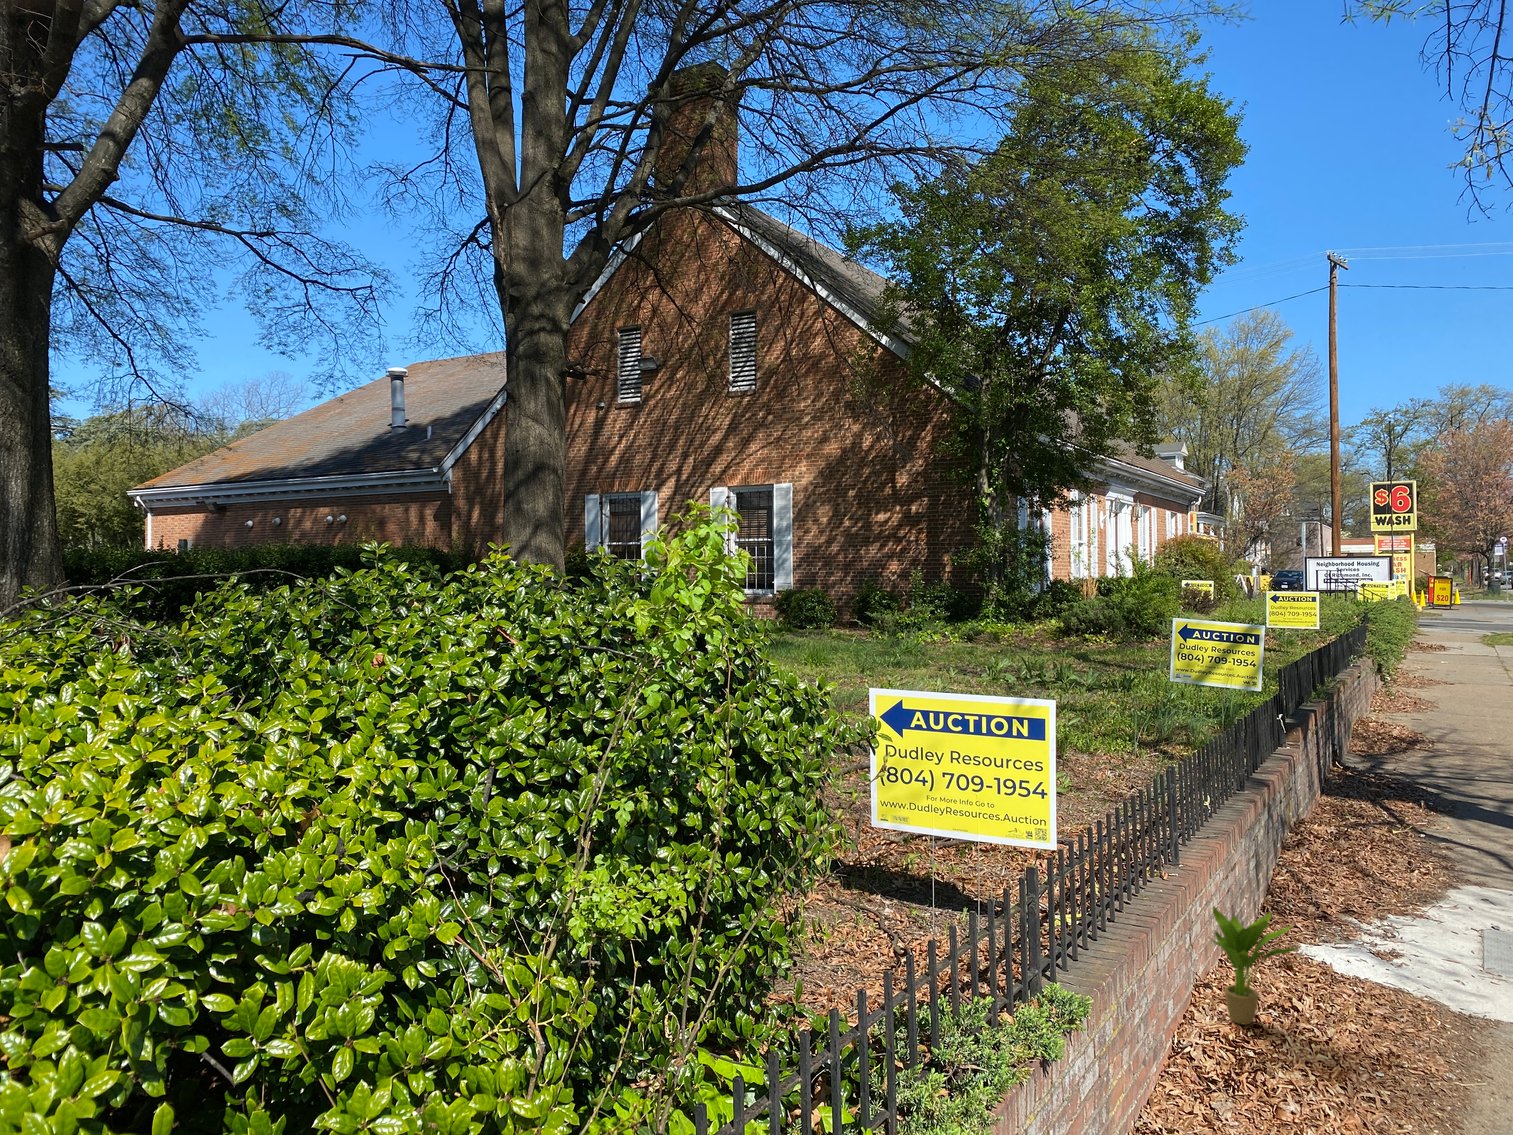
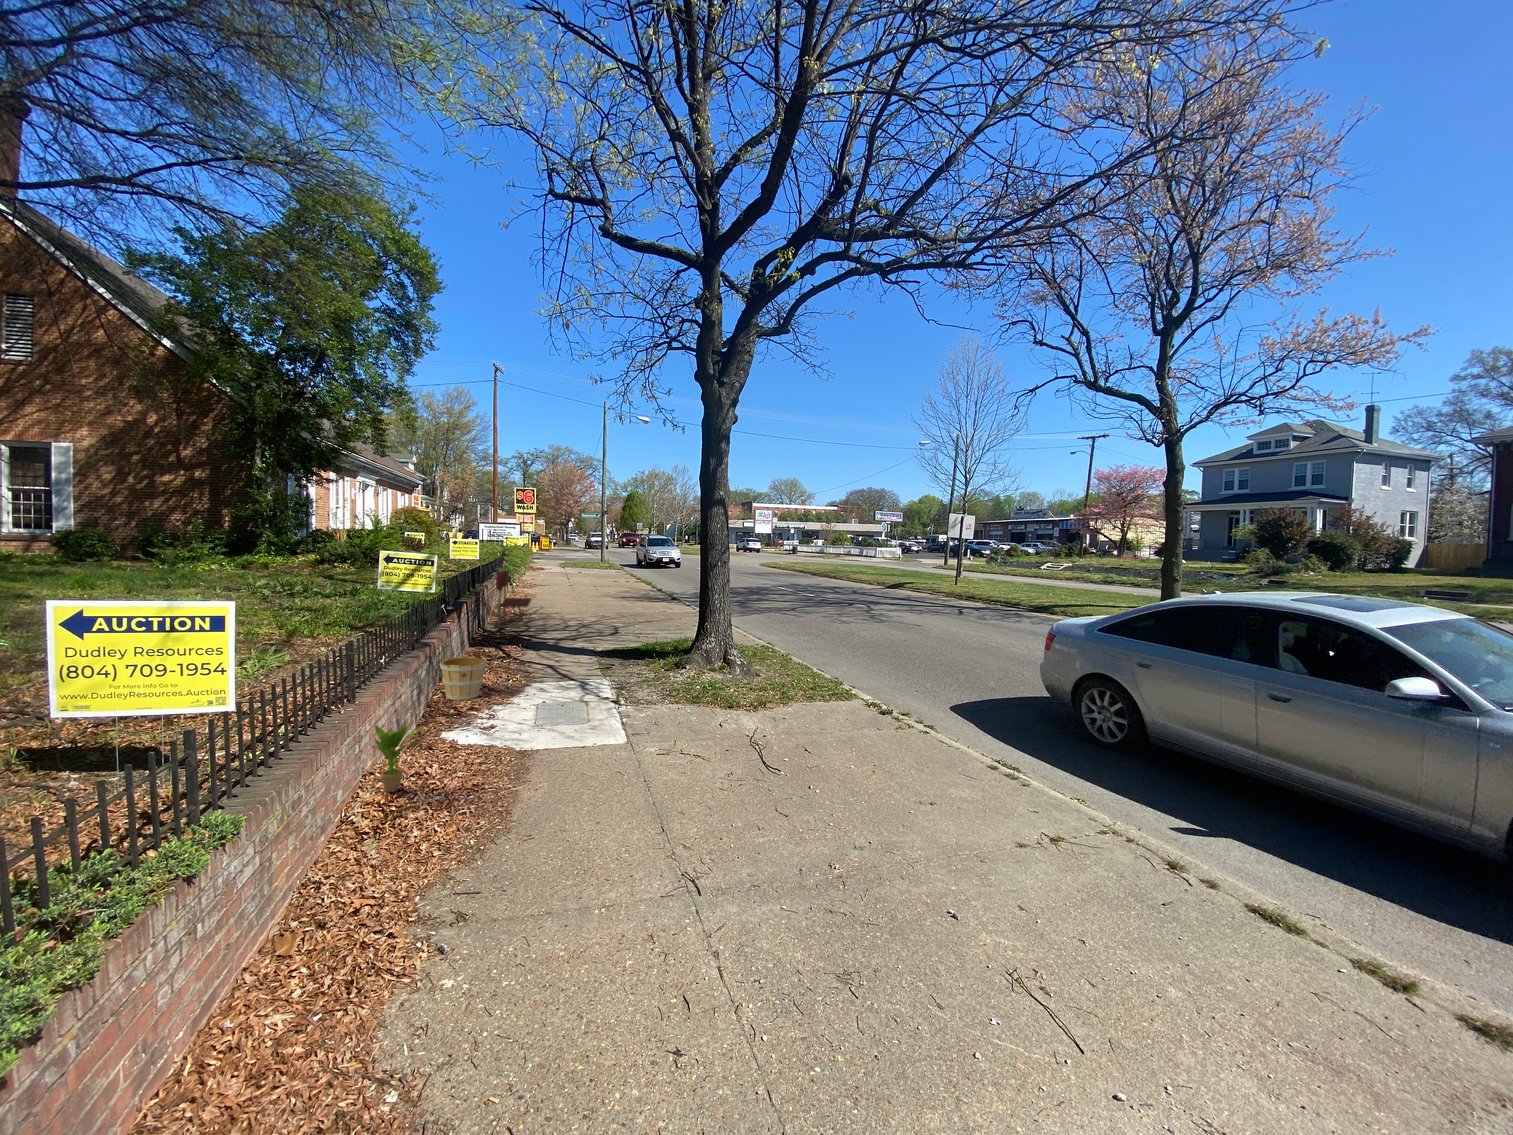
bench: none [1357,649,1426,758] -> present [496,571,531,628]
wooden bucket: none [1284,804,1370,885] -> present [440,657,487,700]

